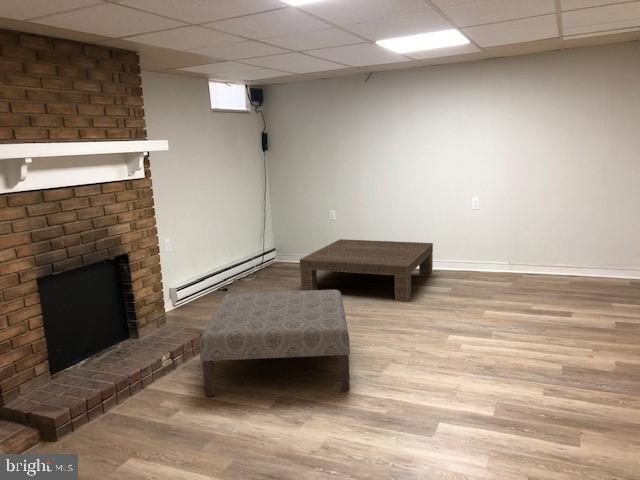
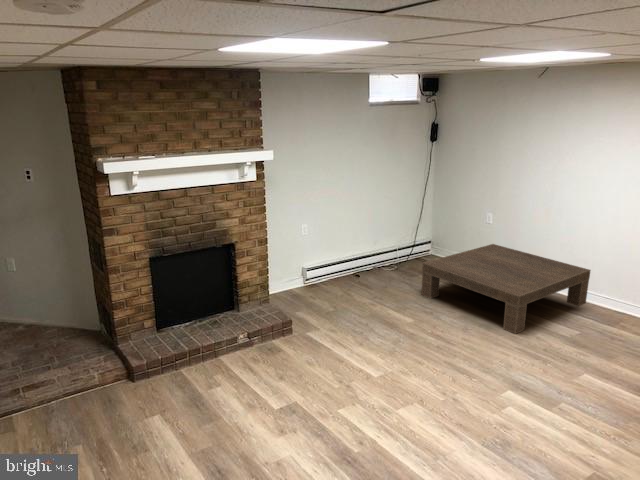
ottoman: present [199,290,350,397] -> none [241,292,406,416]

